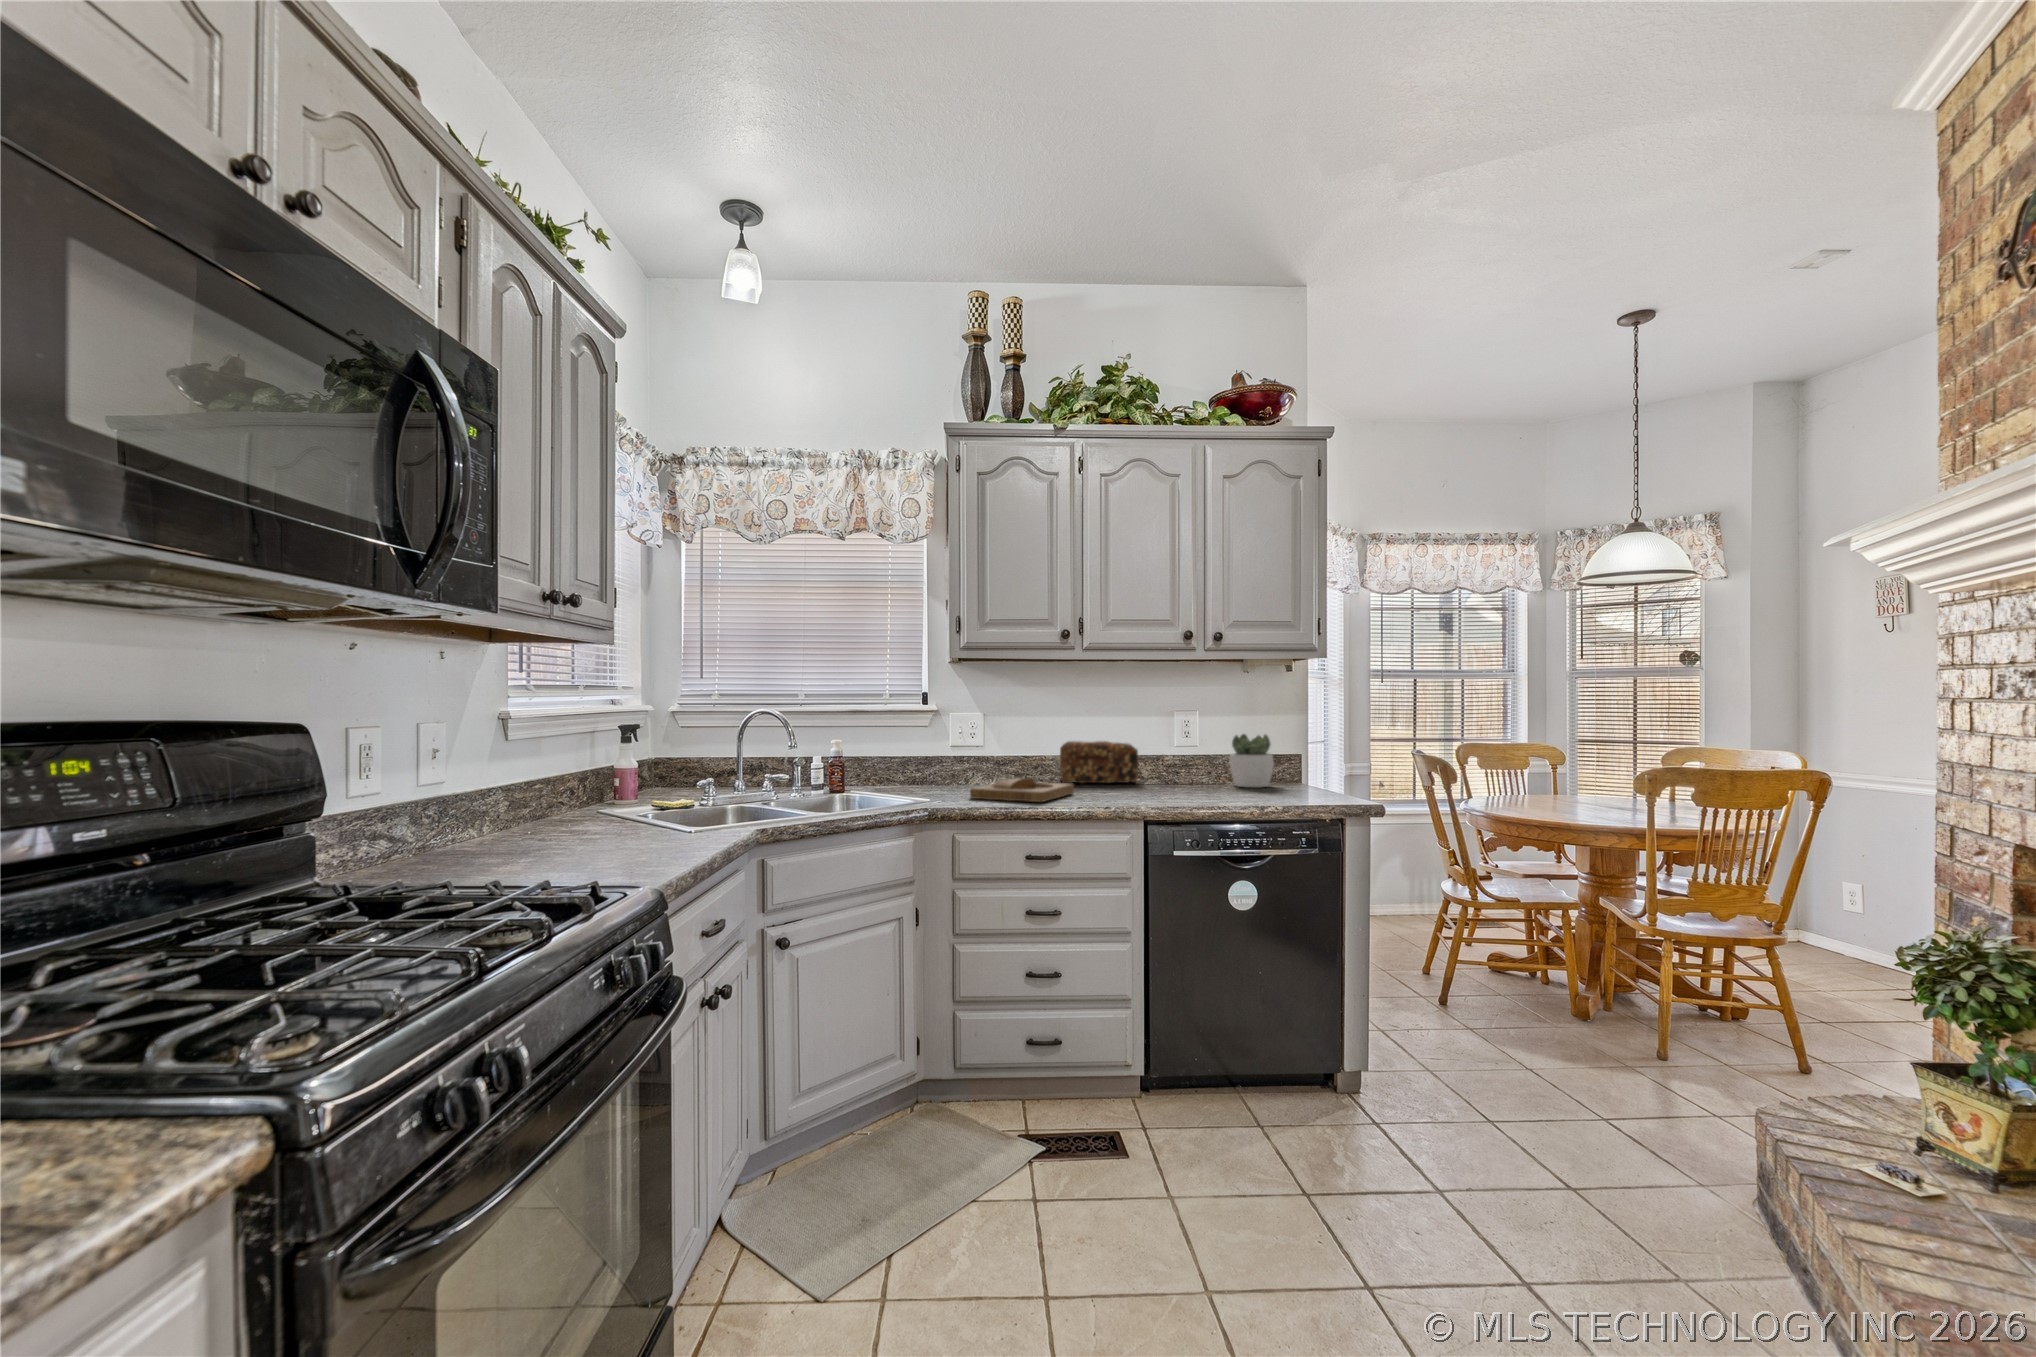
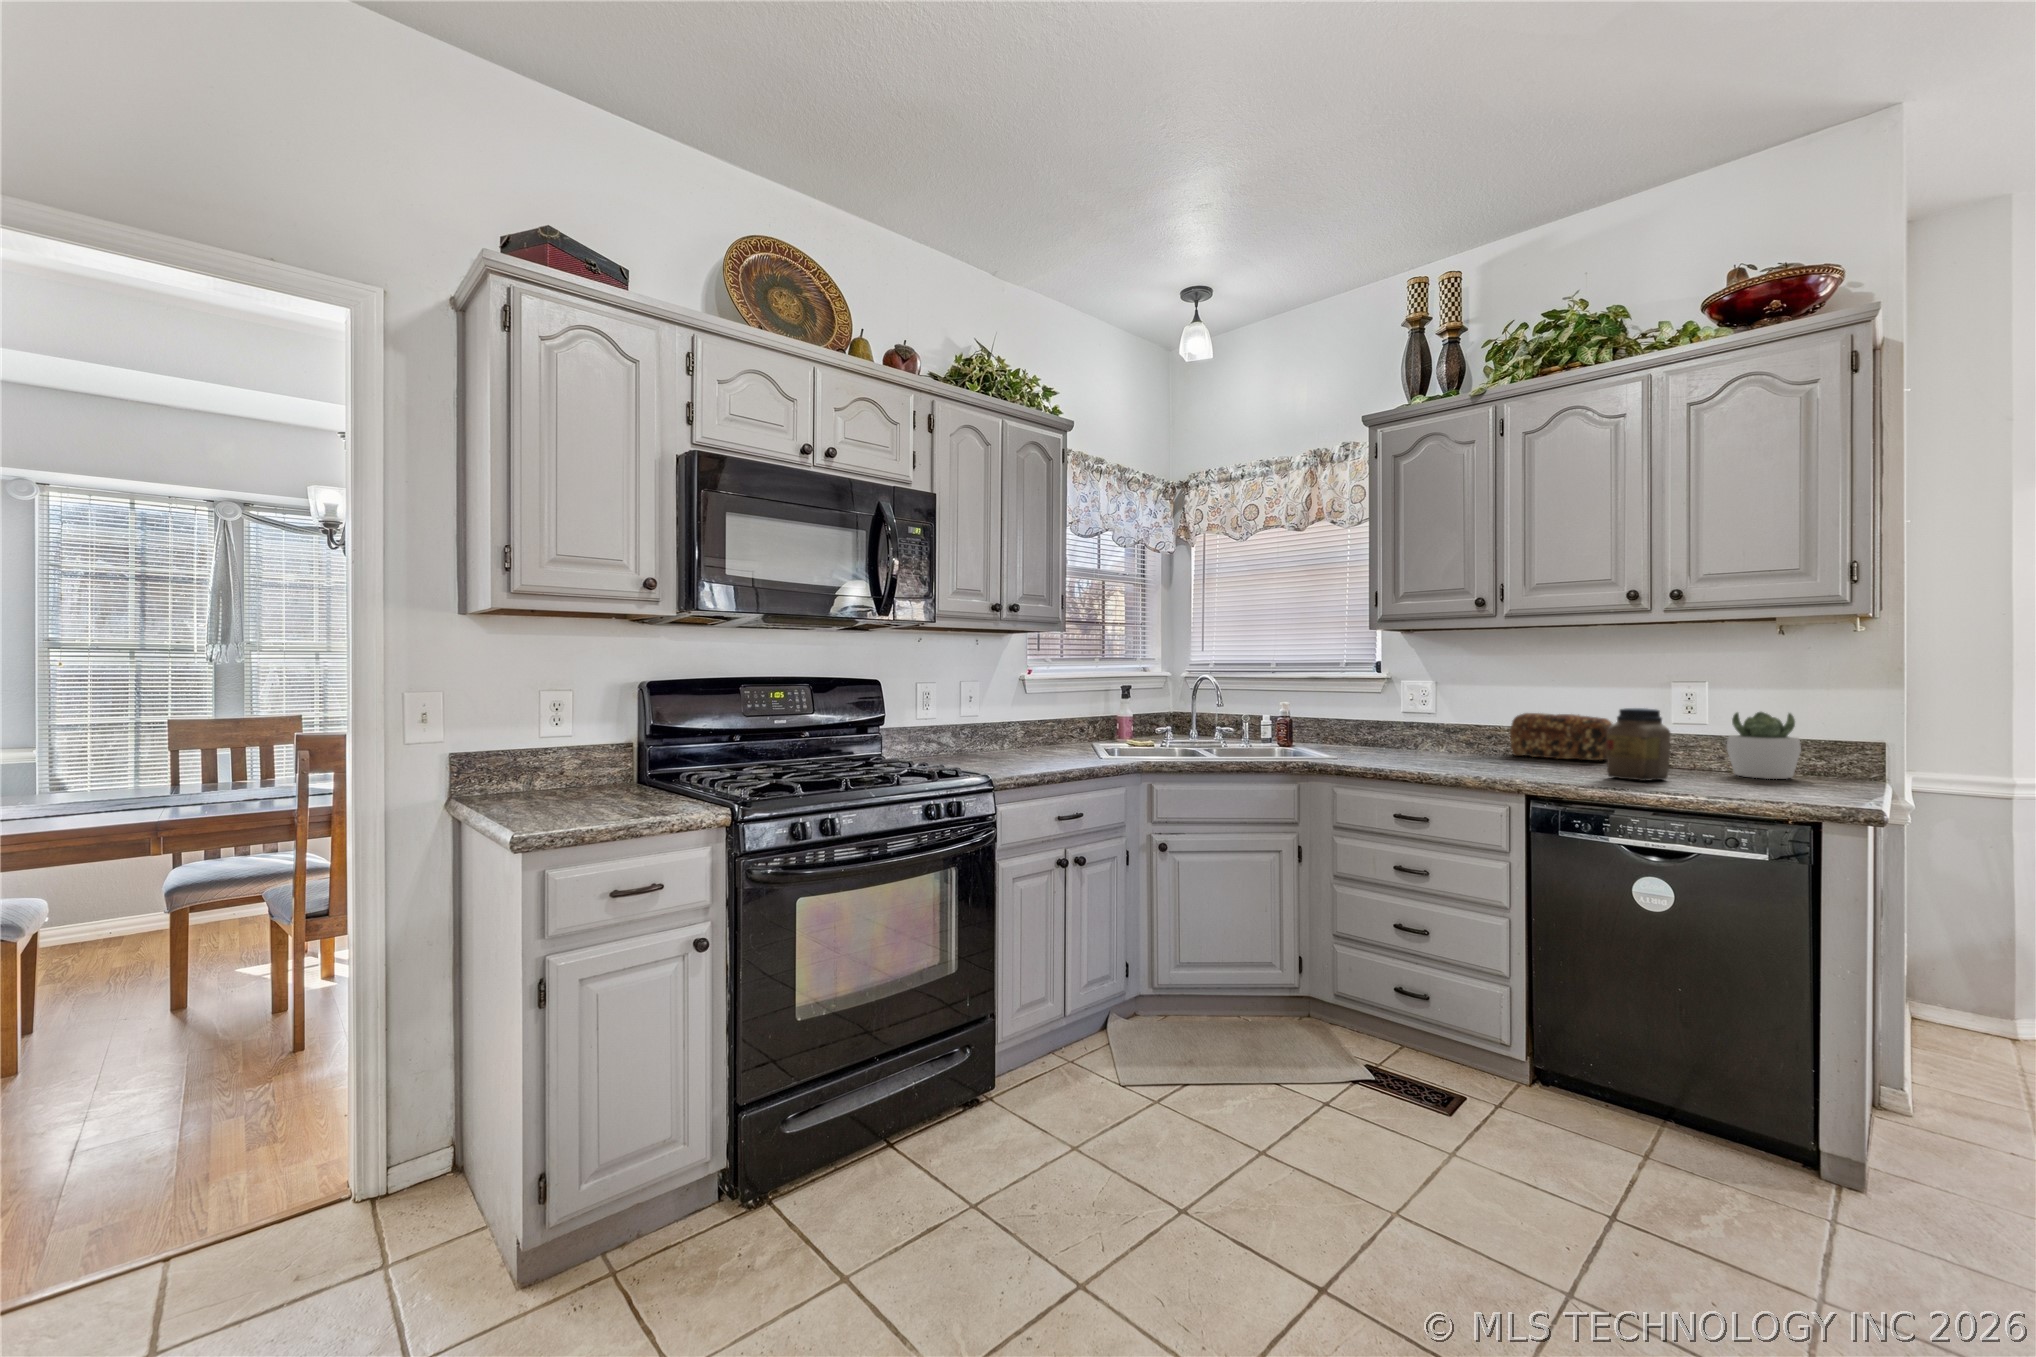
jar: none [1184,734,1223,798] -> present [1607,708,1671,781]
tray: present [970,778,1074,802] -> none [1370,745,1487,767]

